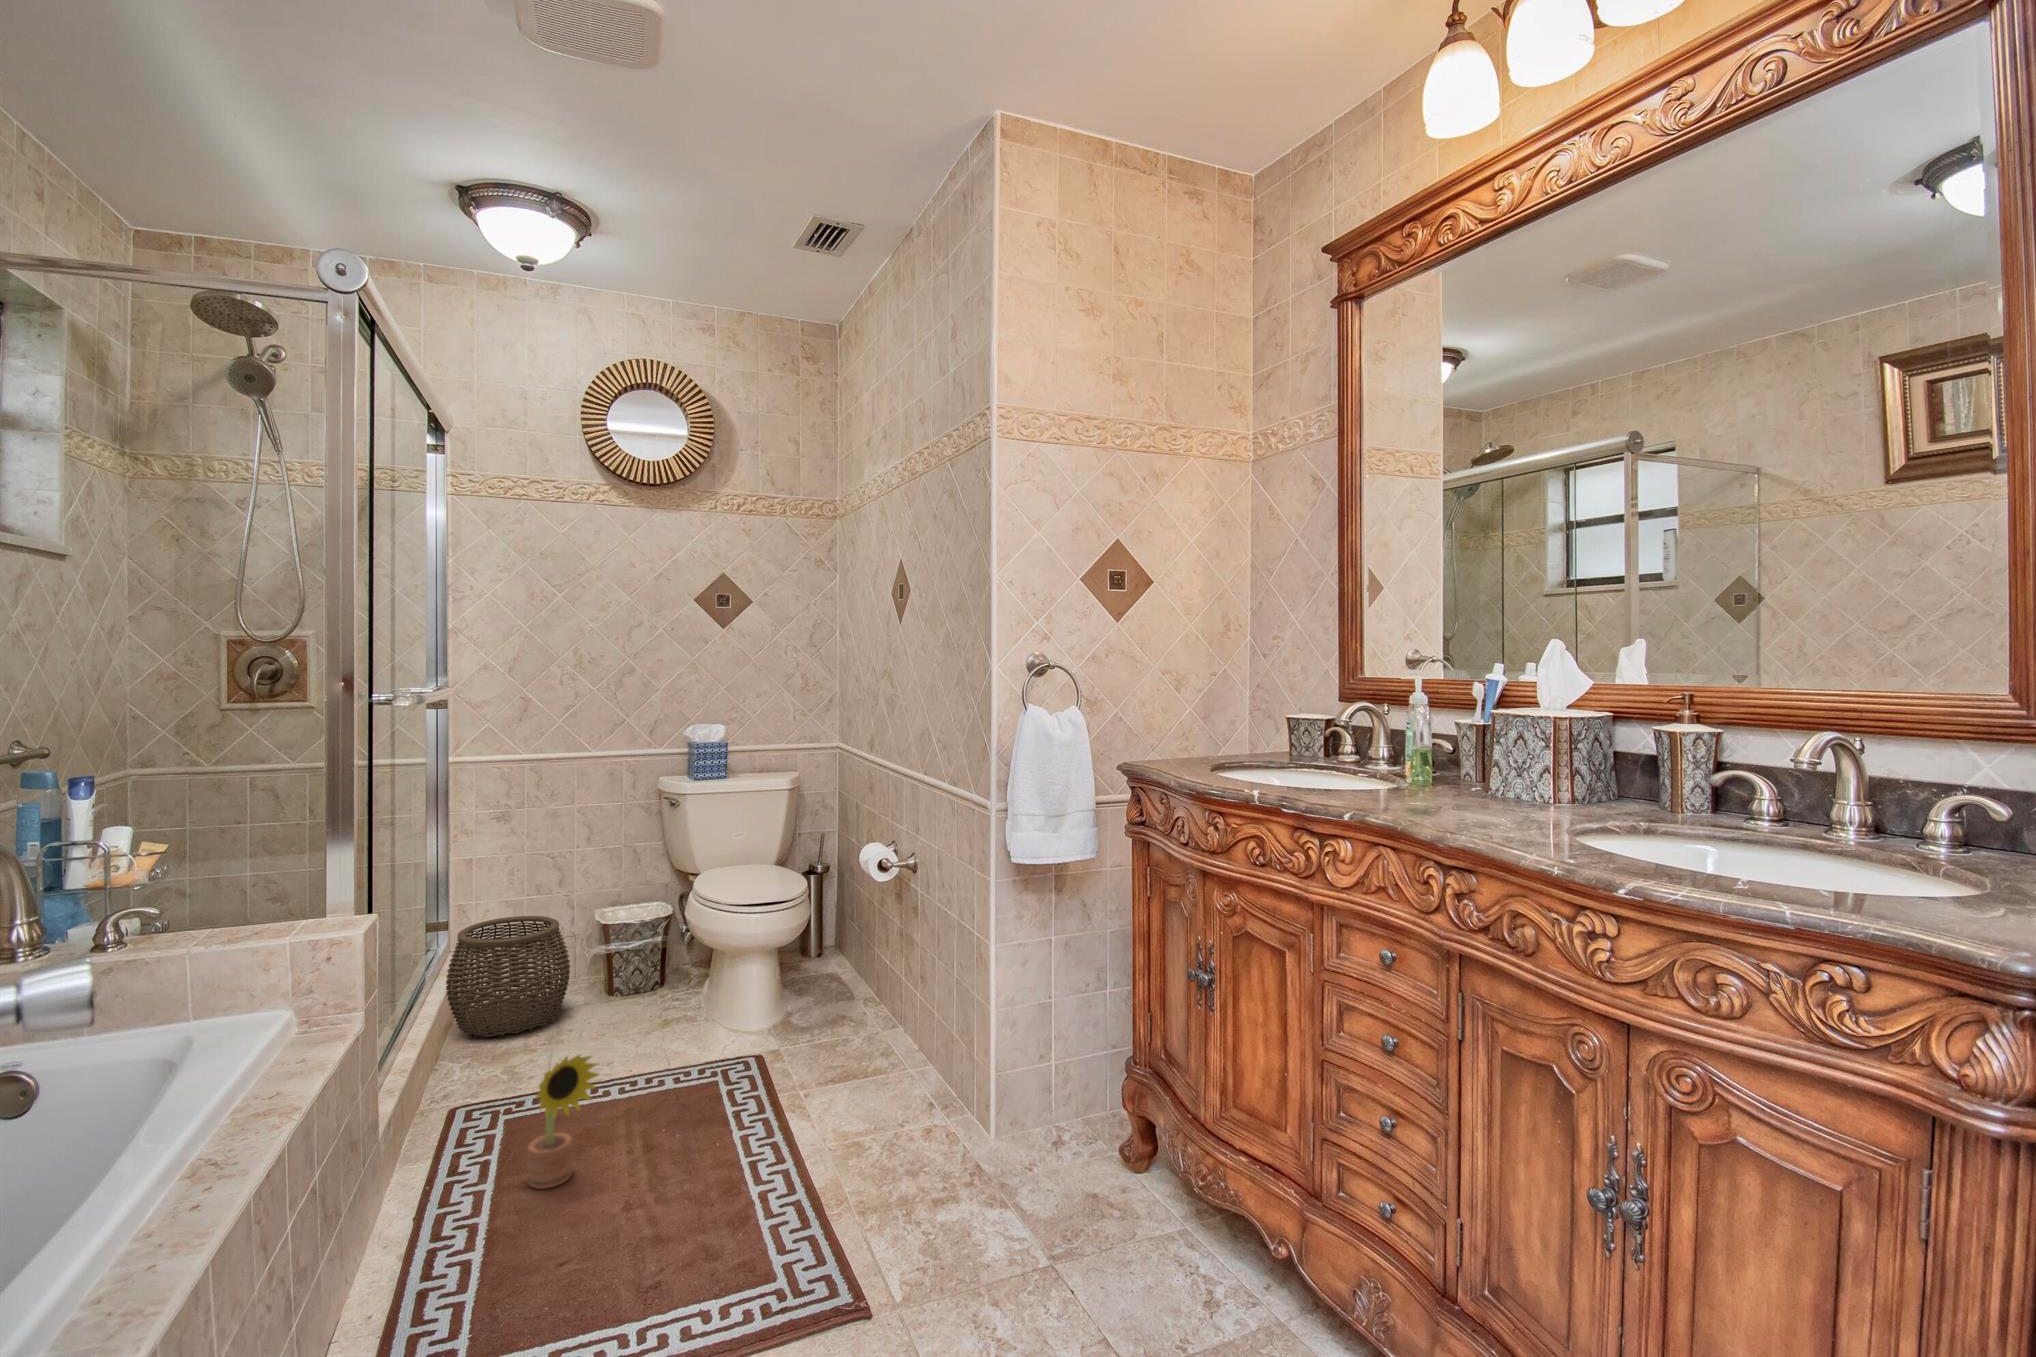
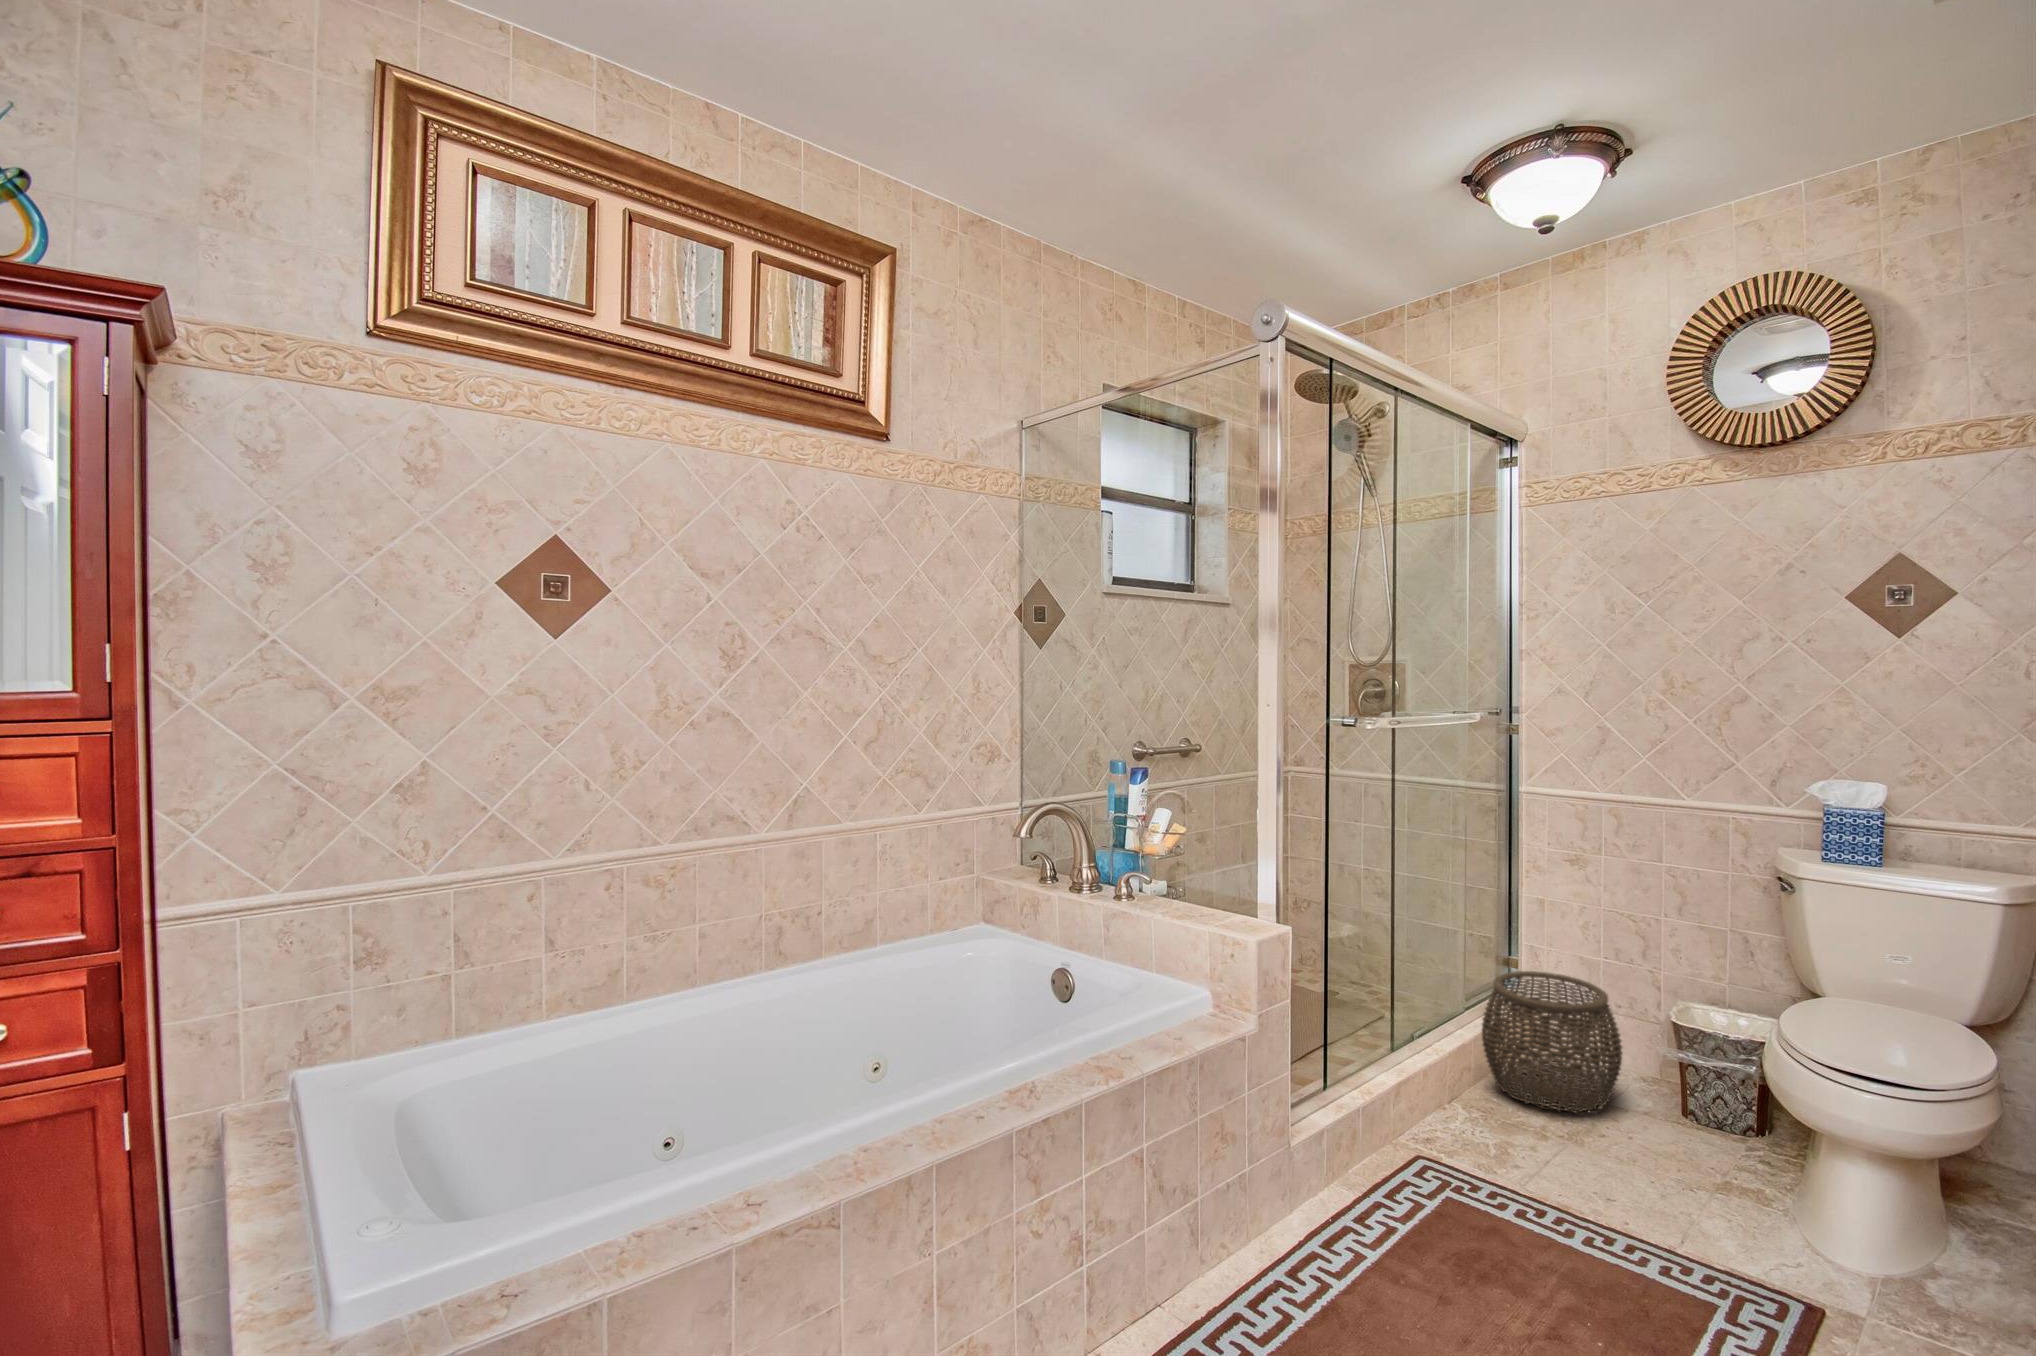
decorative plant: present [528,1054,599,1189] -> none [1389,1160,1473,1301]

